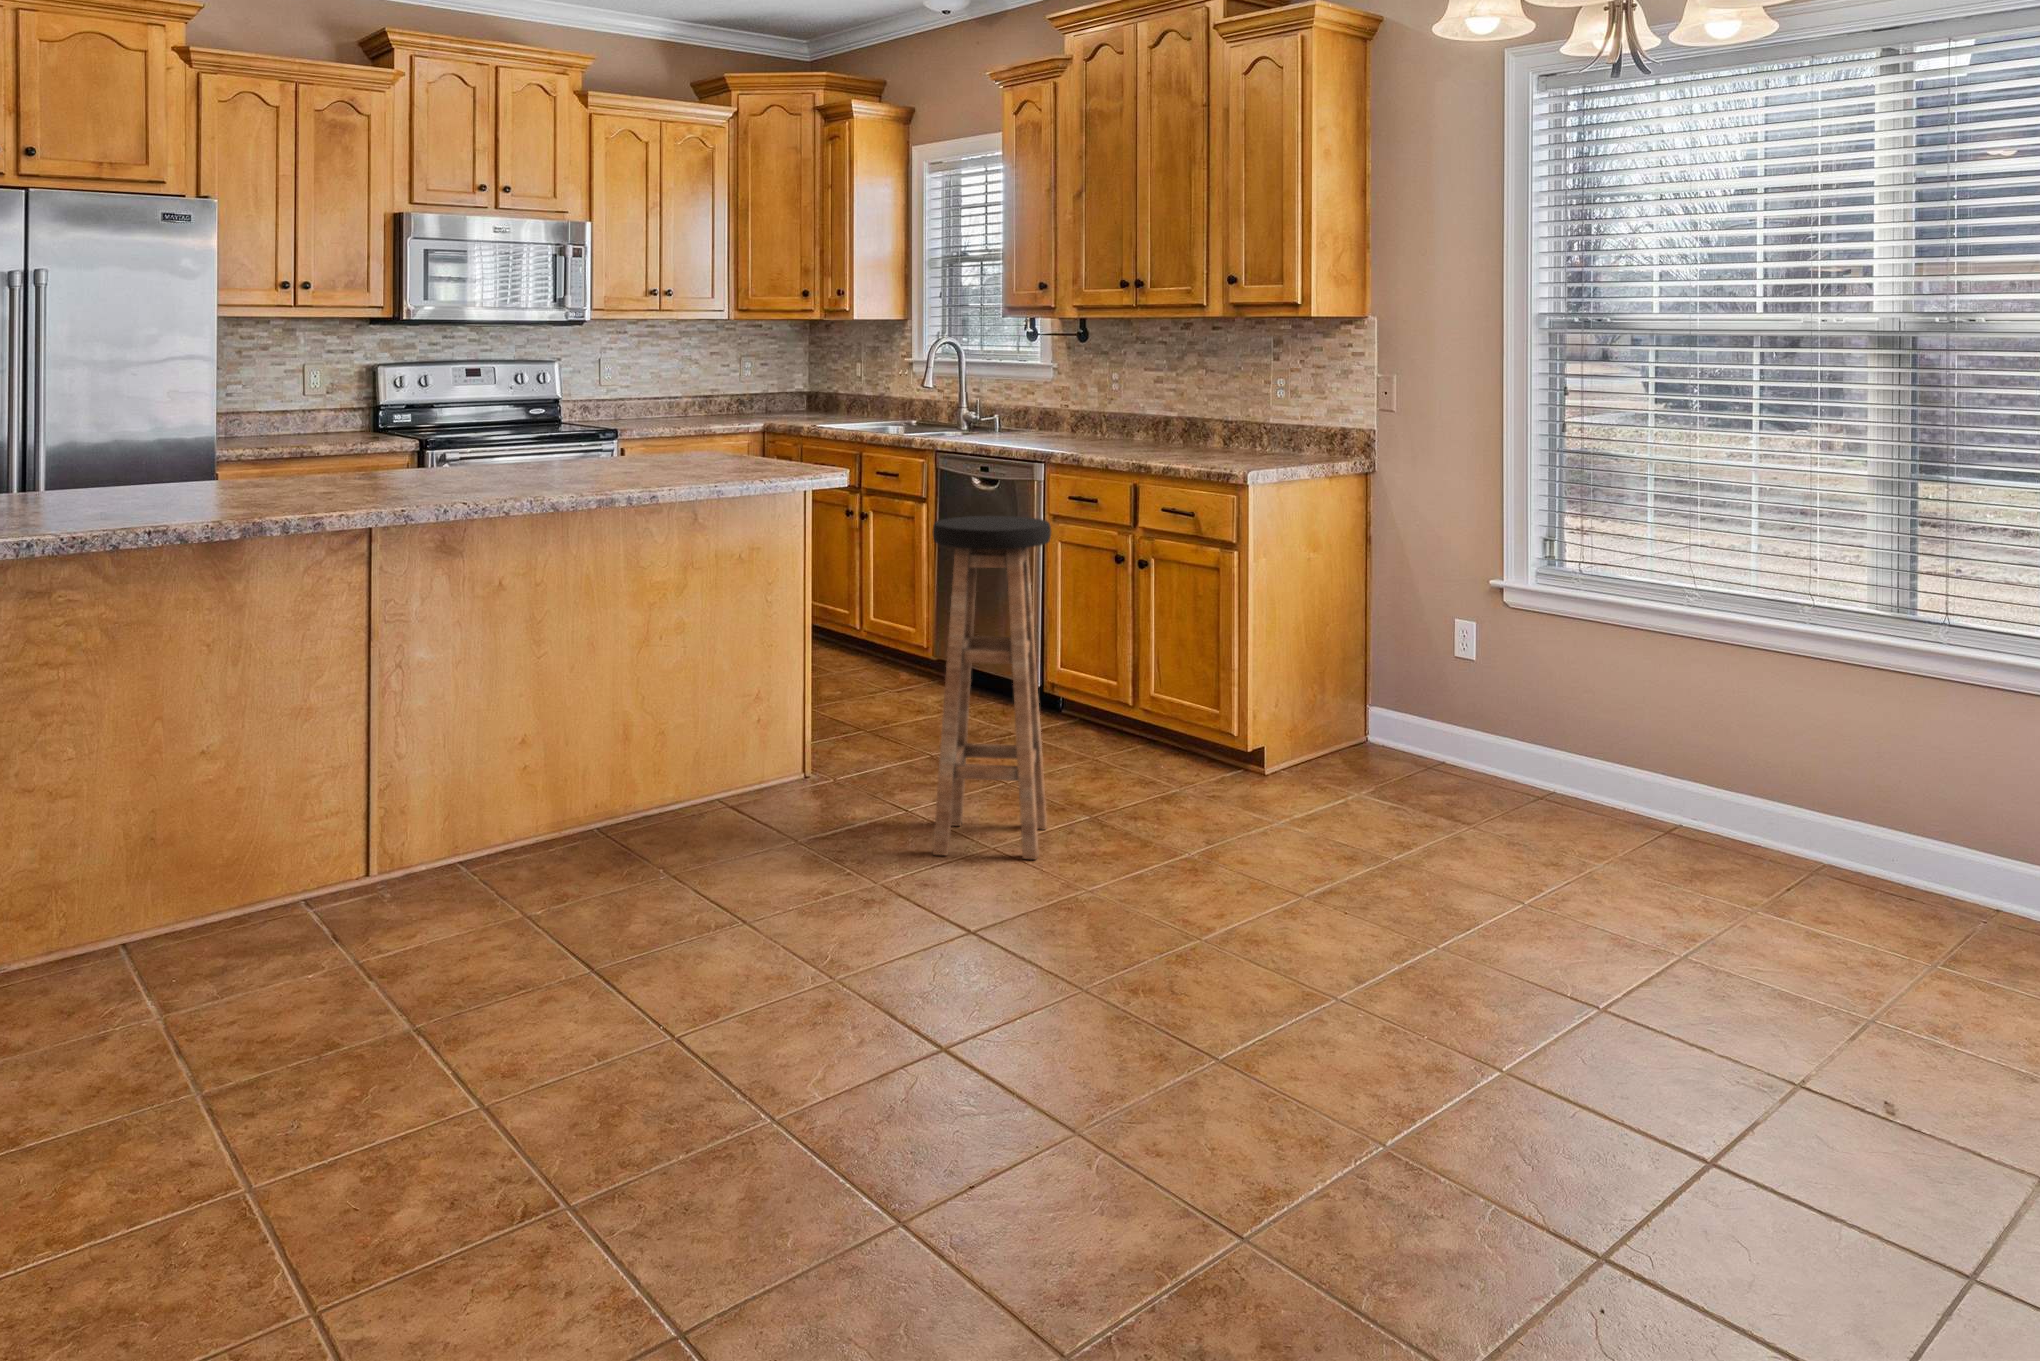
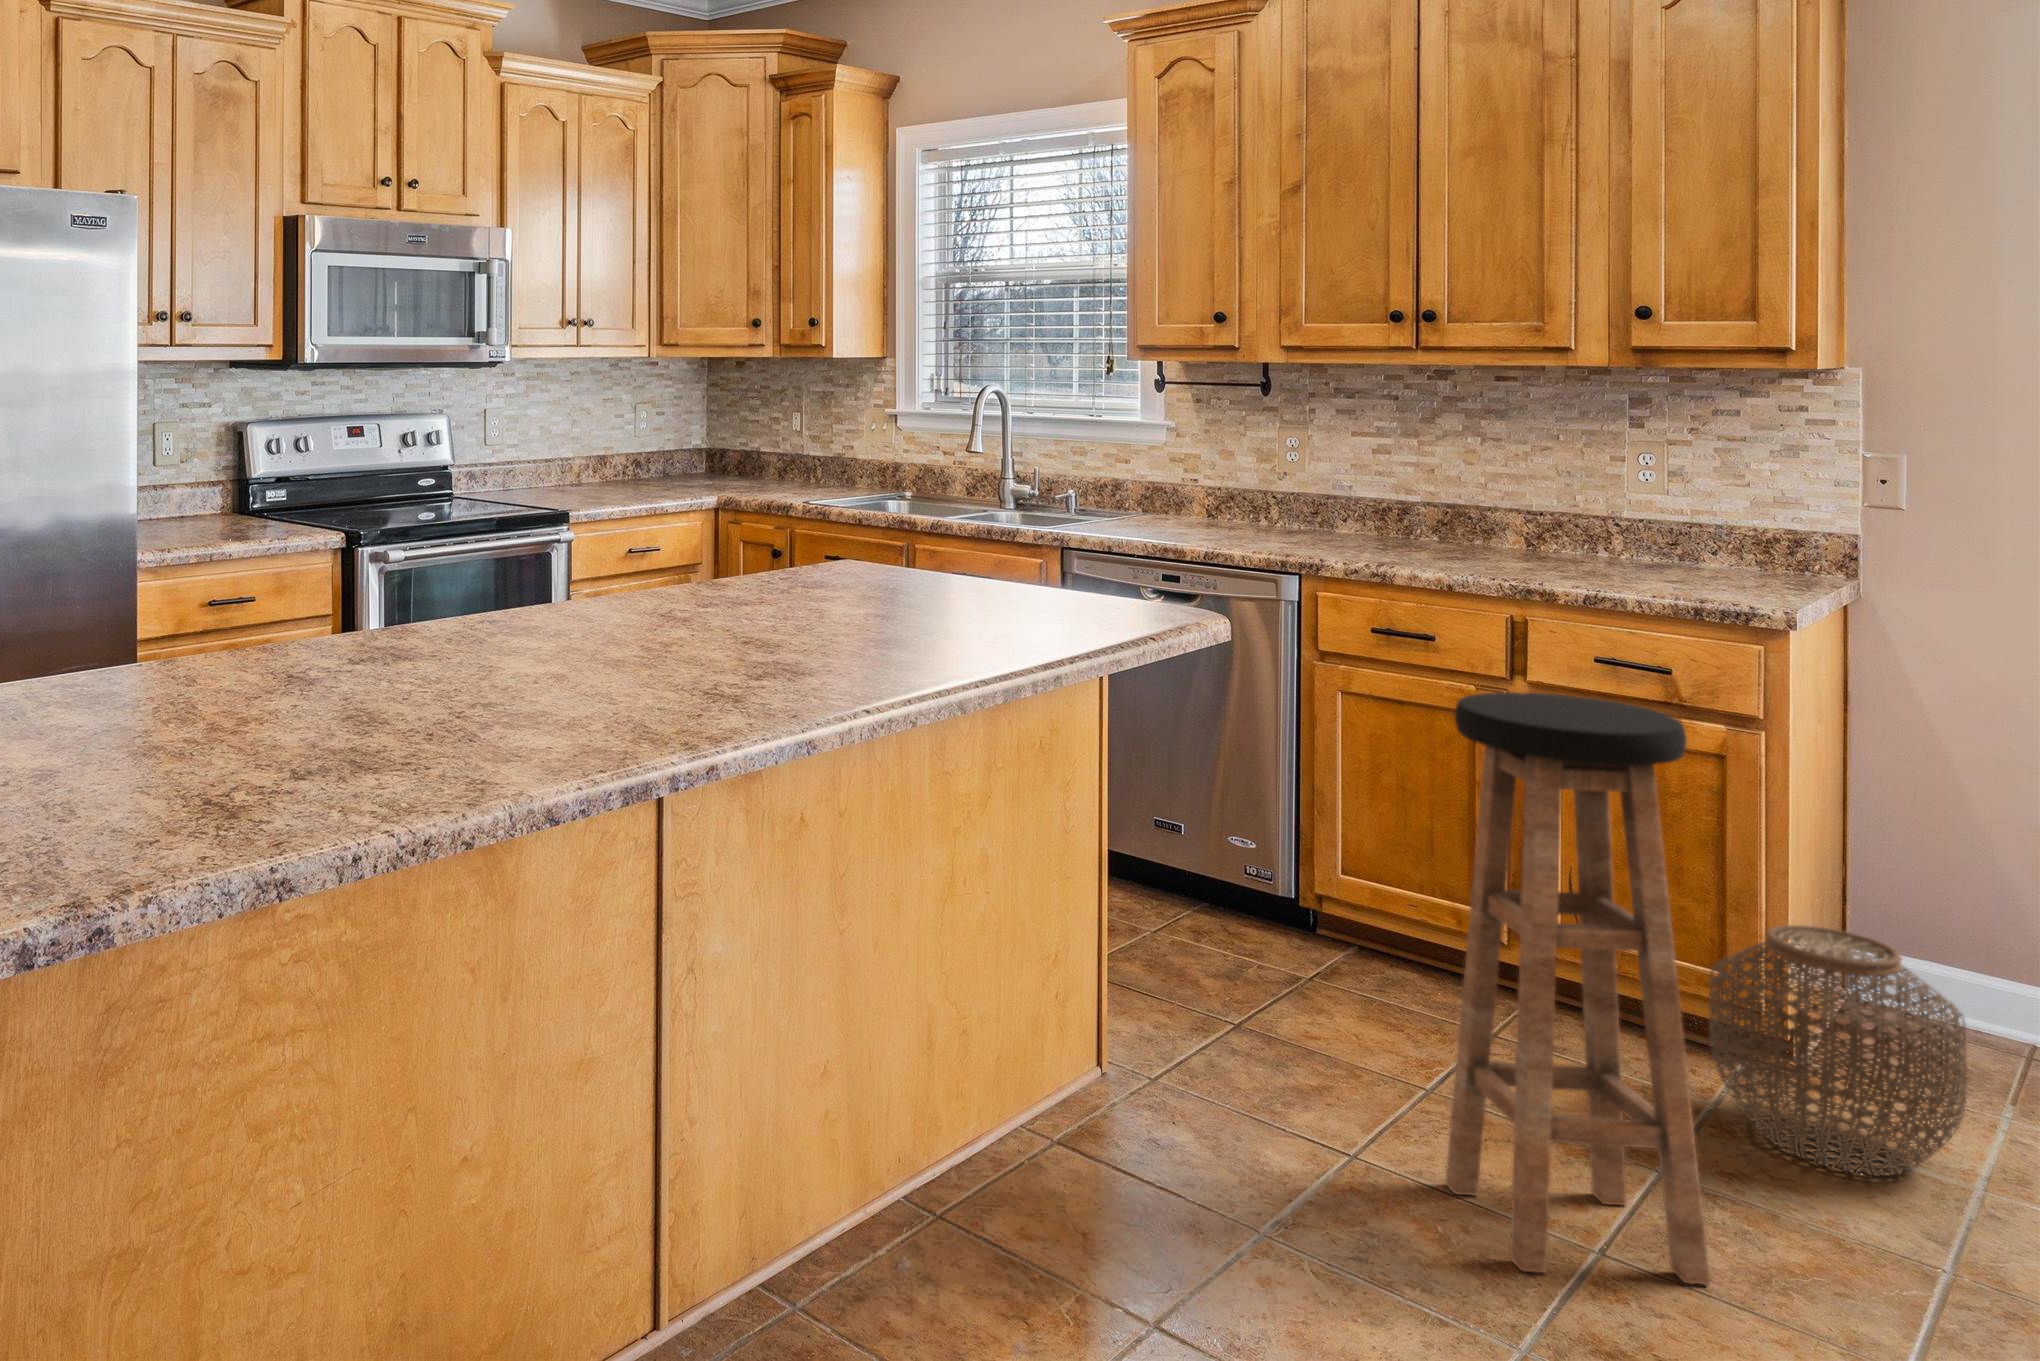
woven basket: none [1157,670,1283,817] -> present [1709,925,1966,1175]

